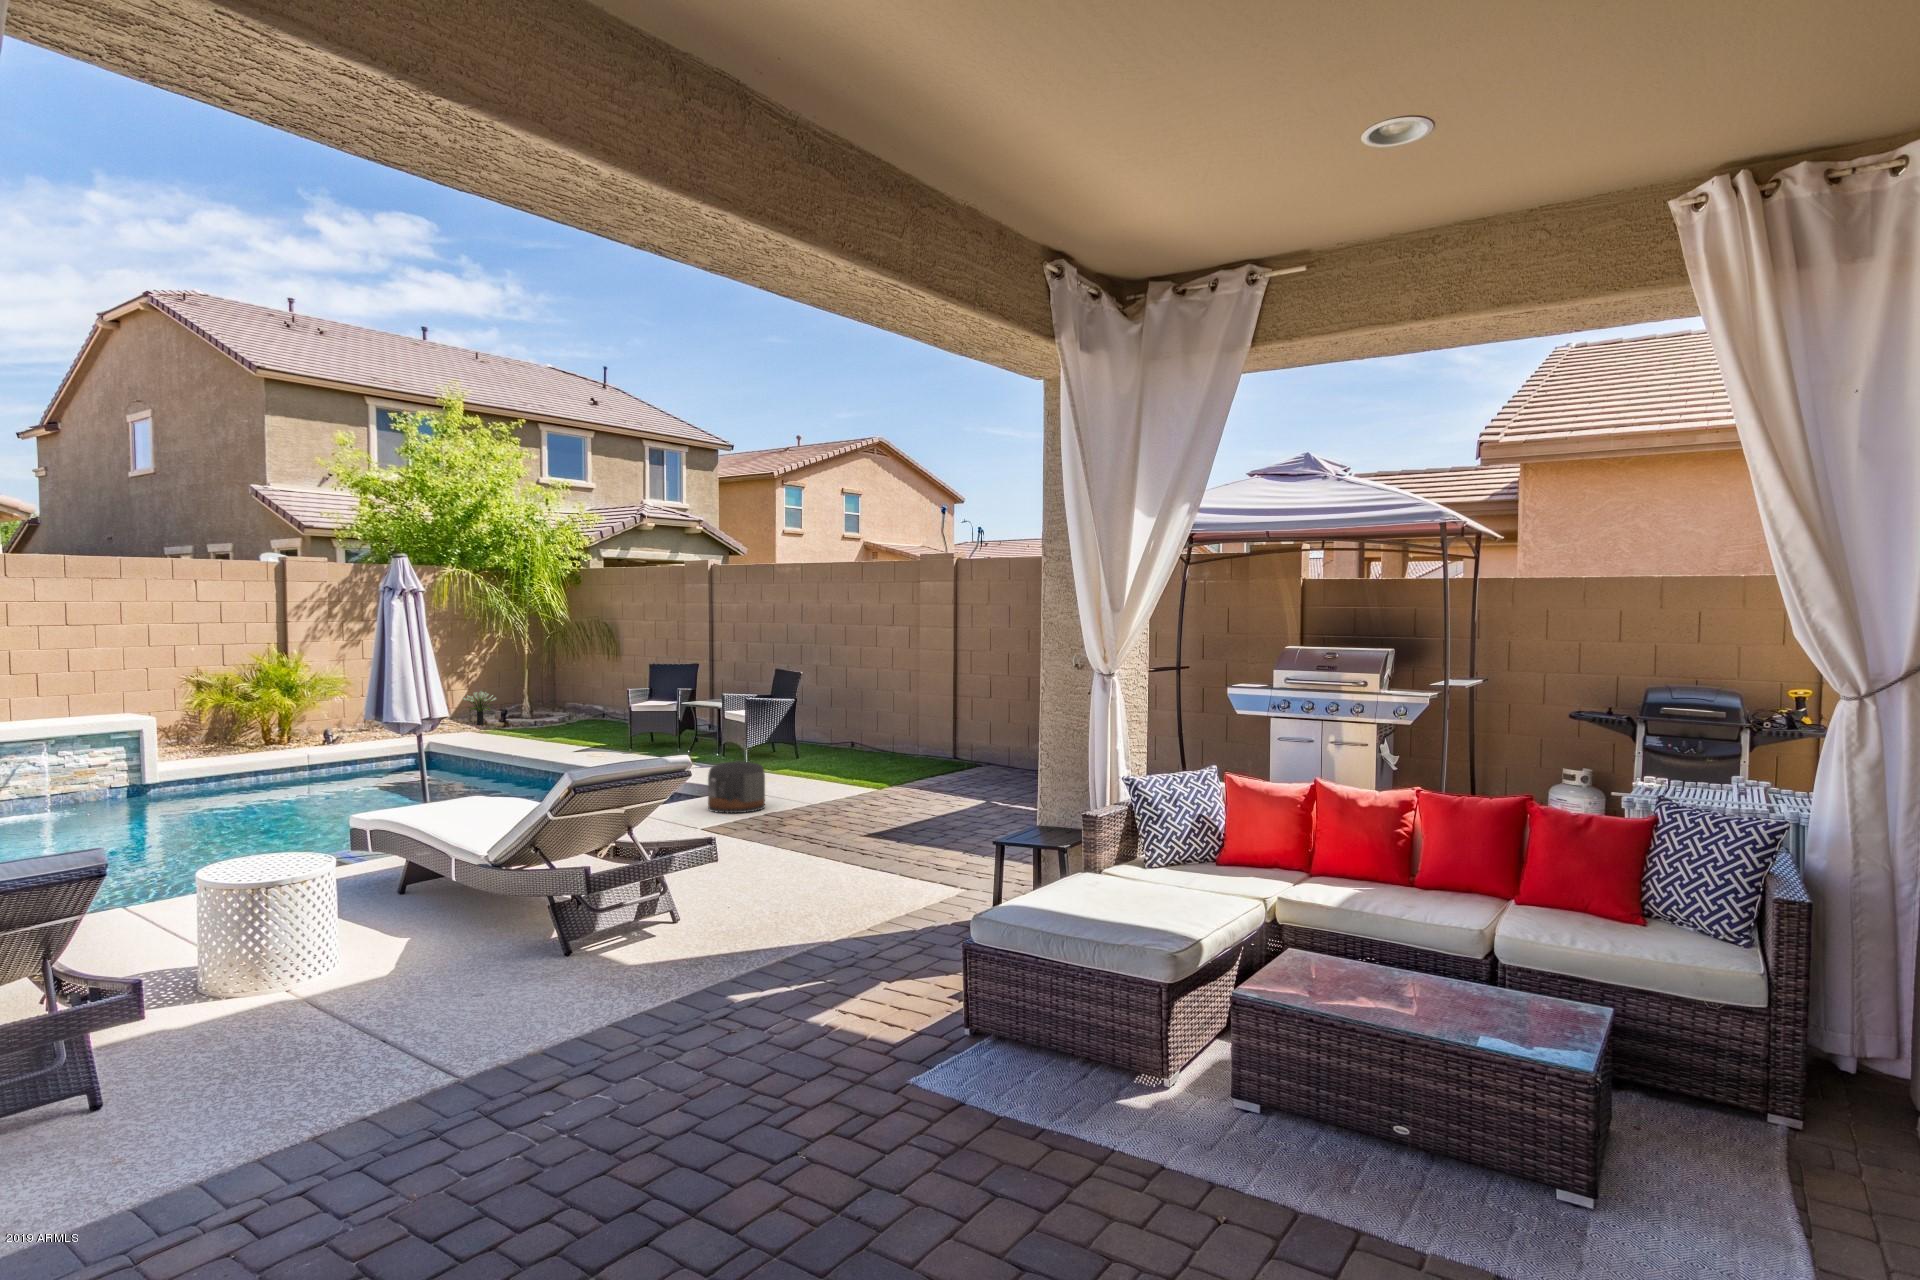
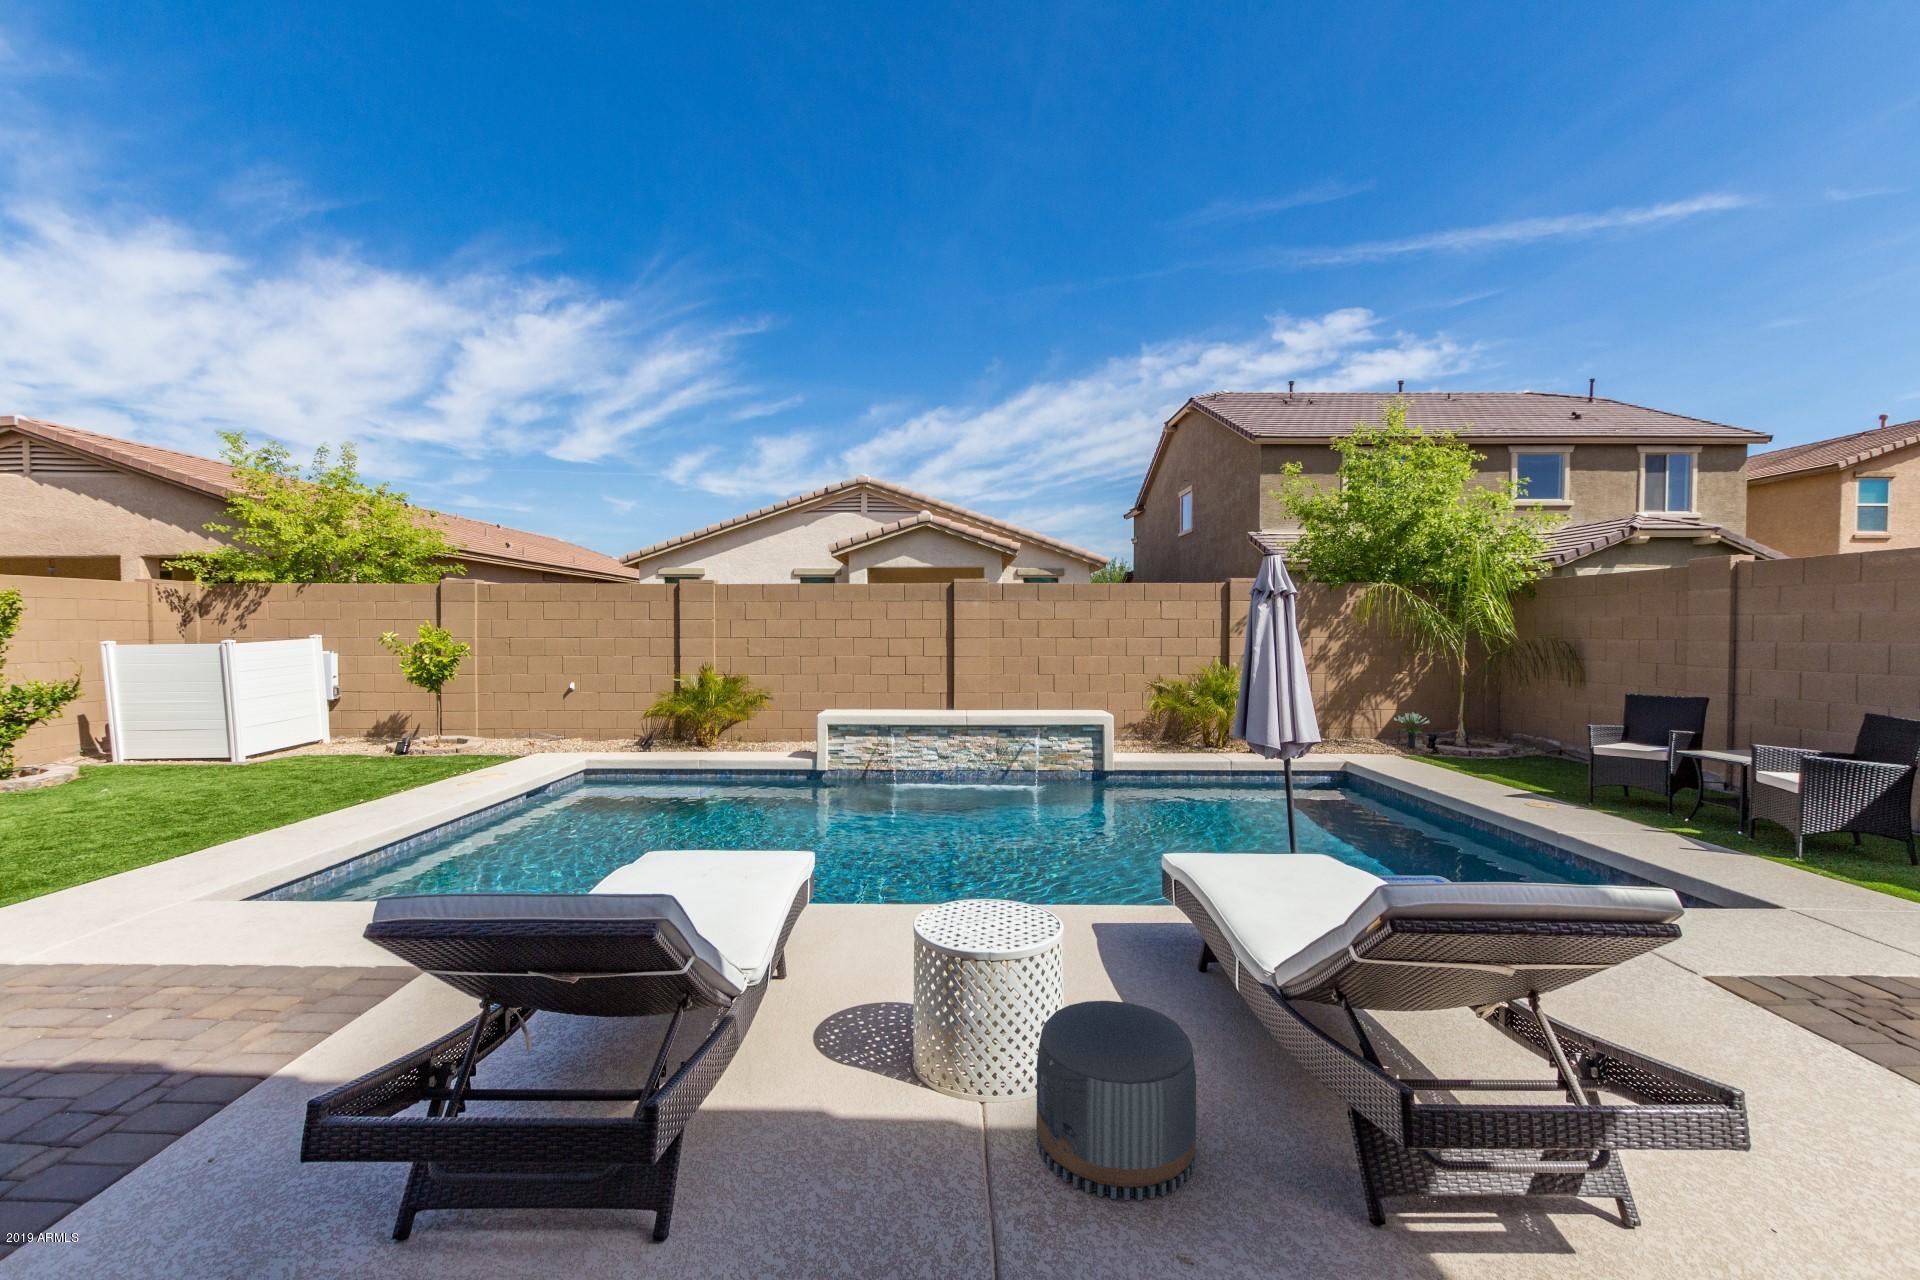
pouf: present [708,761,765,813] -> present [1036,1001,1196,1200]

